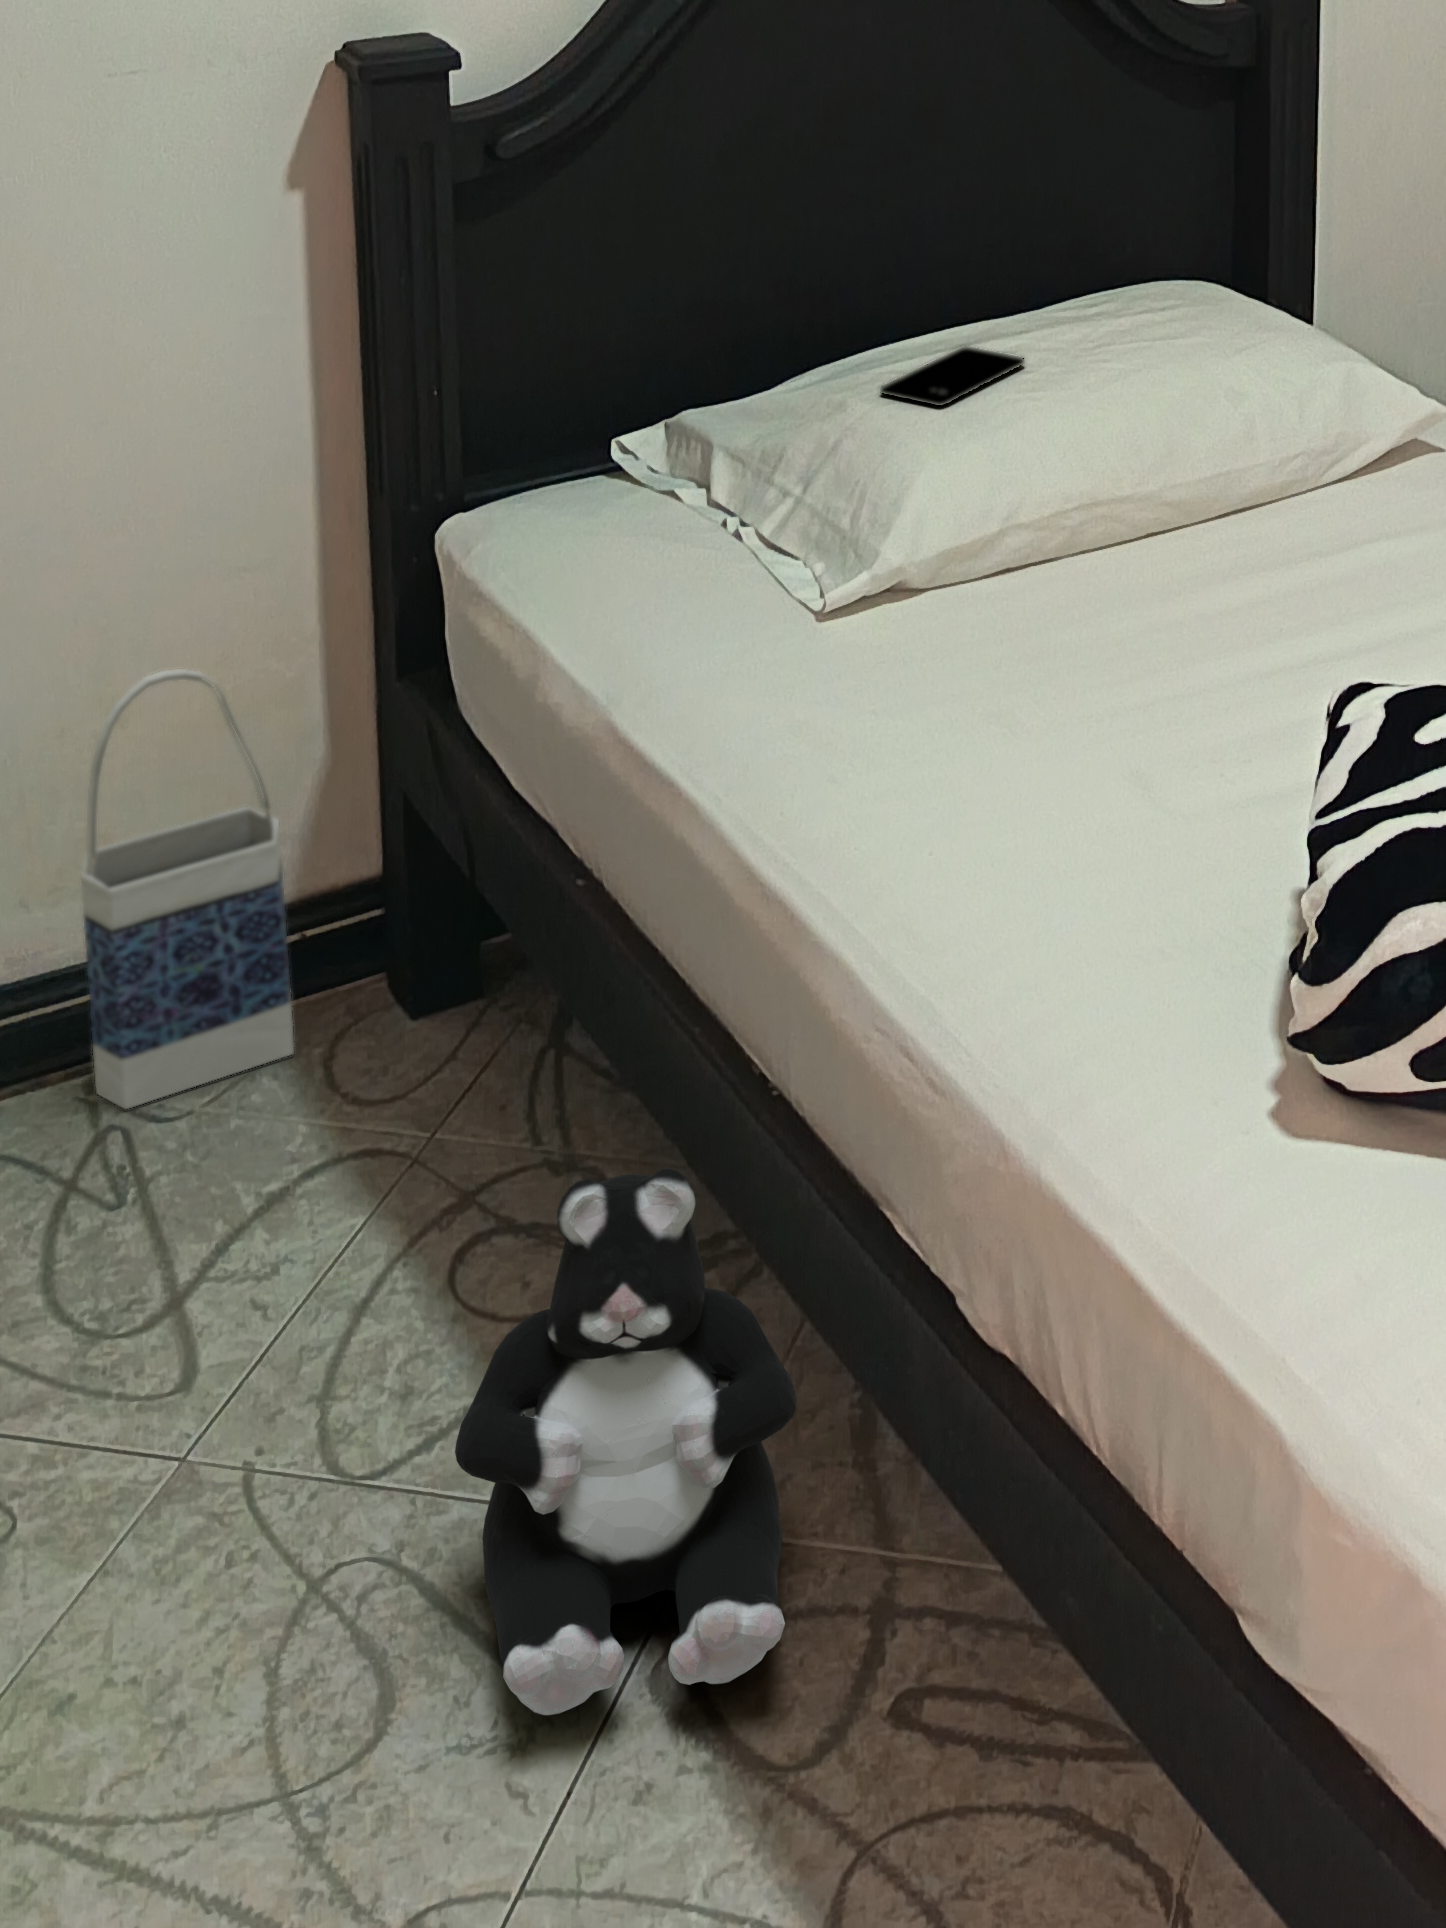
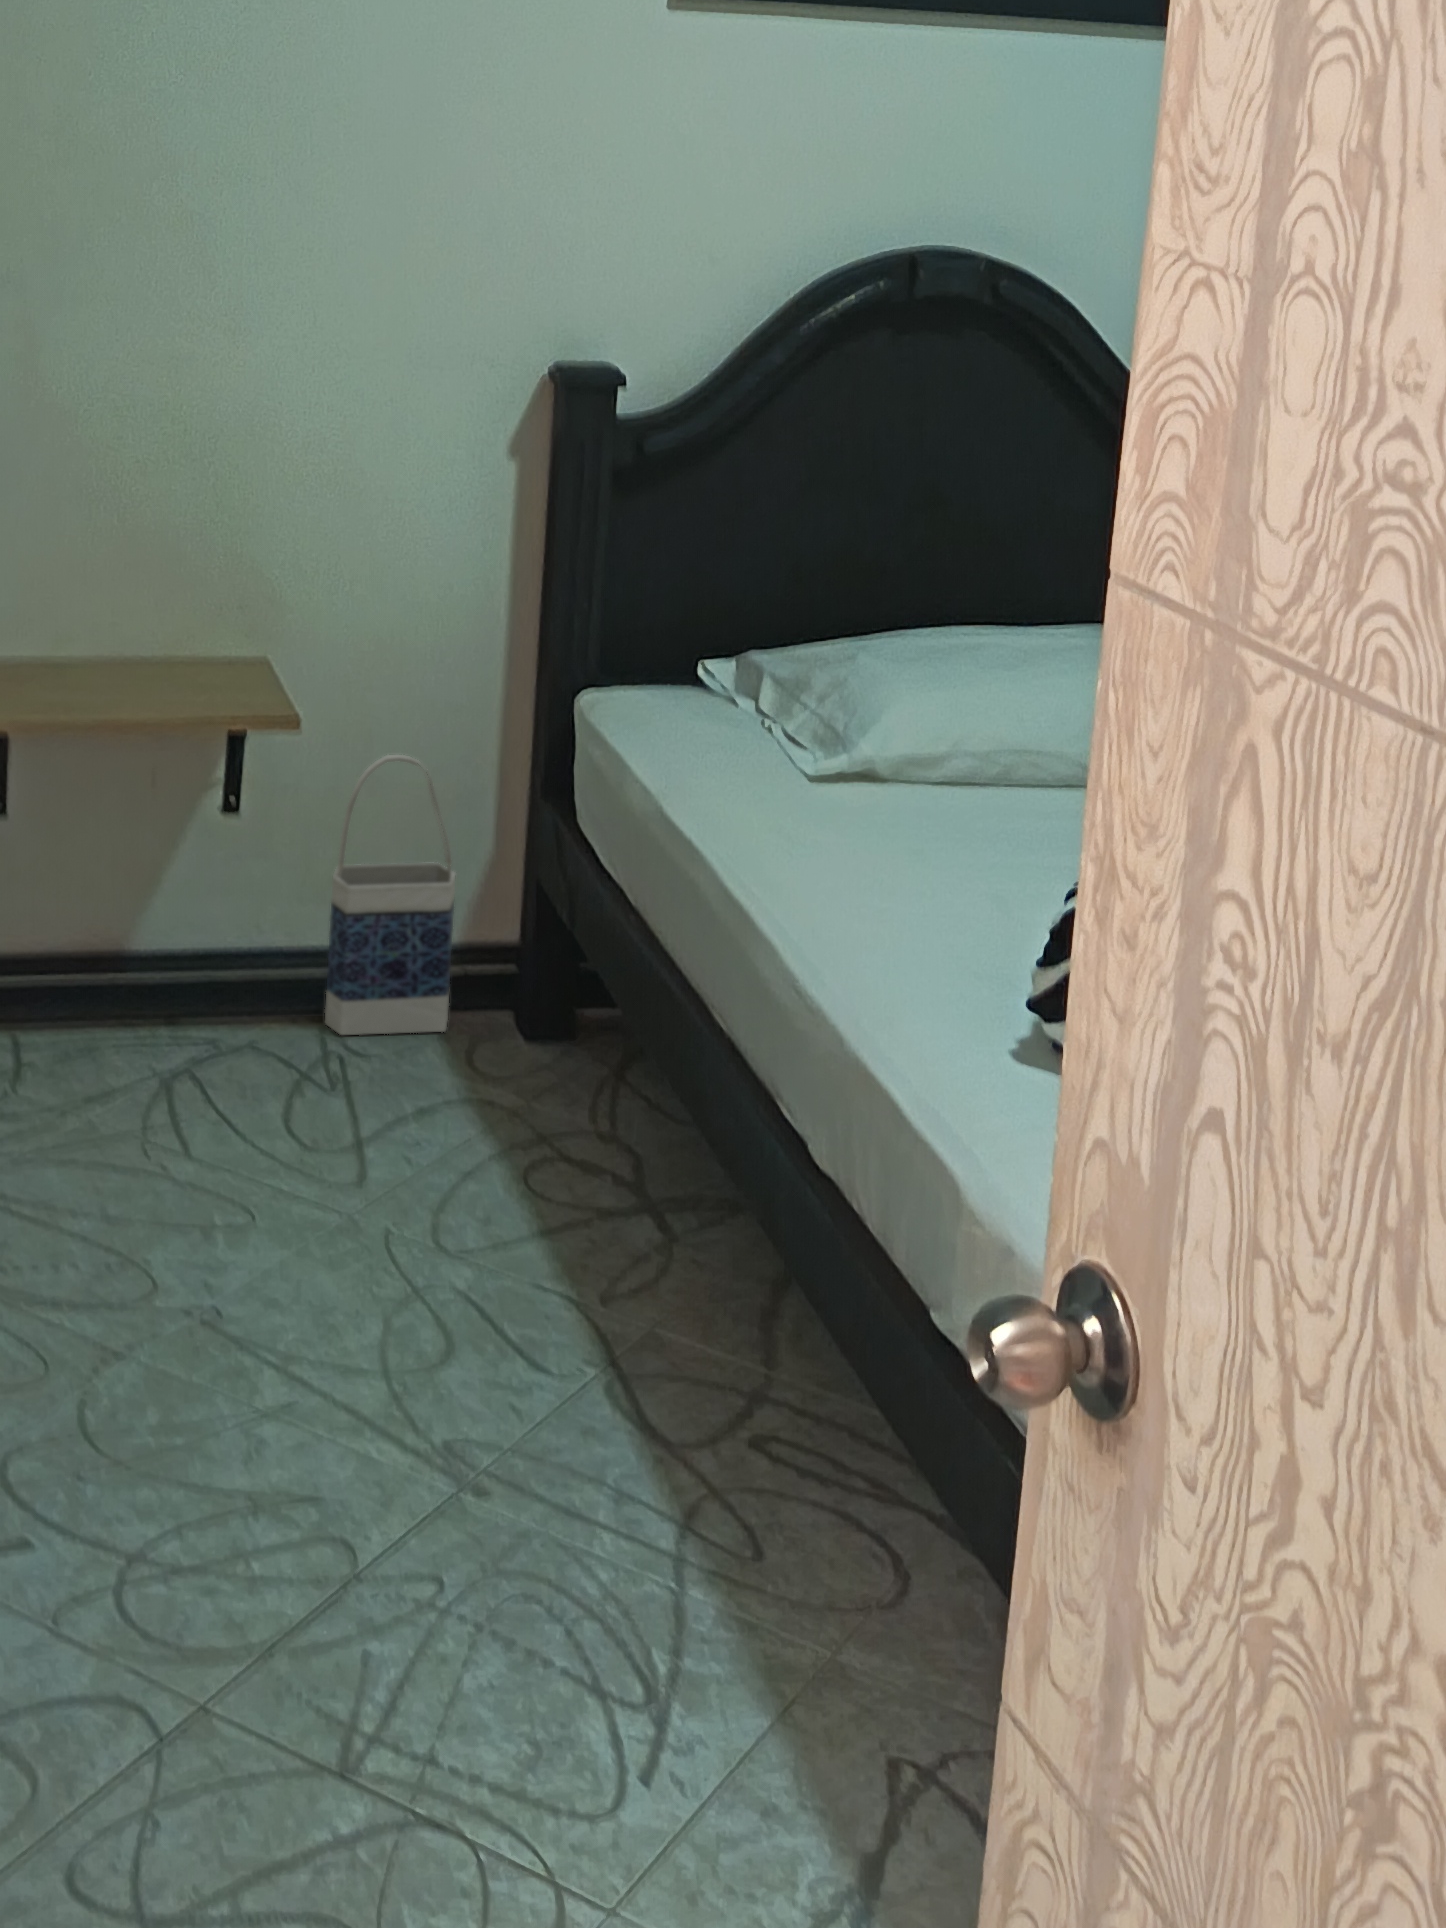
smartphone: present [880,347,1024,406] -> none [884,635,997,665]
plush toy: present [455,1169,796,1715] -> none [500,1067,711,1384]

